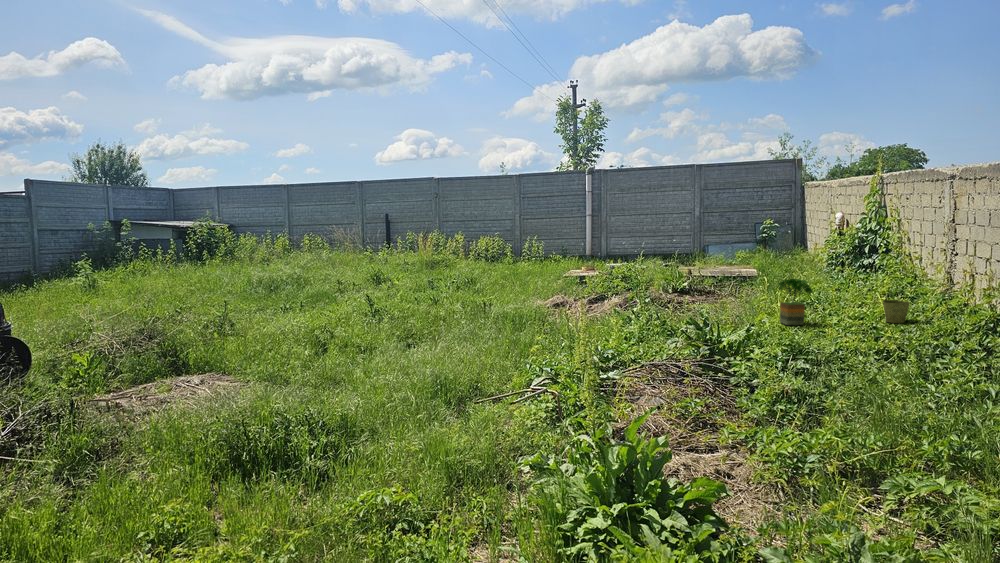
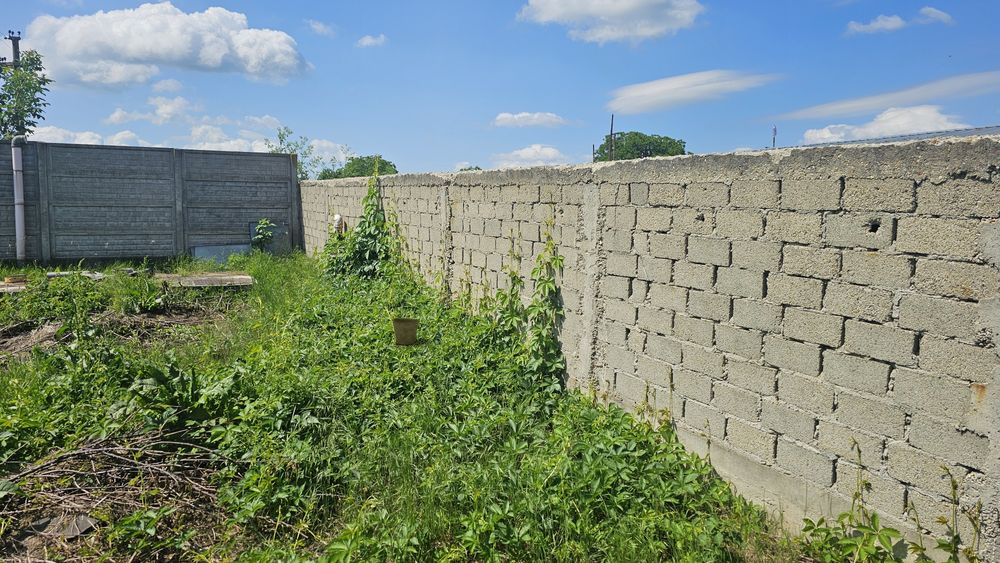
potted tree: present [778,279,813,325] -> none [273,296,318,358]

